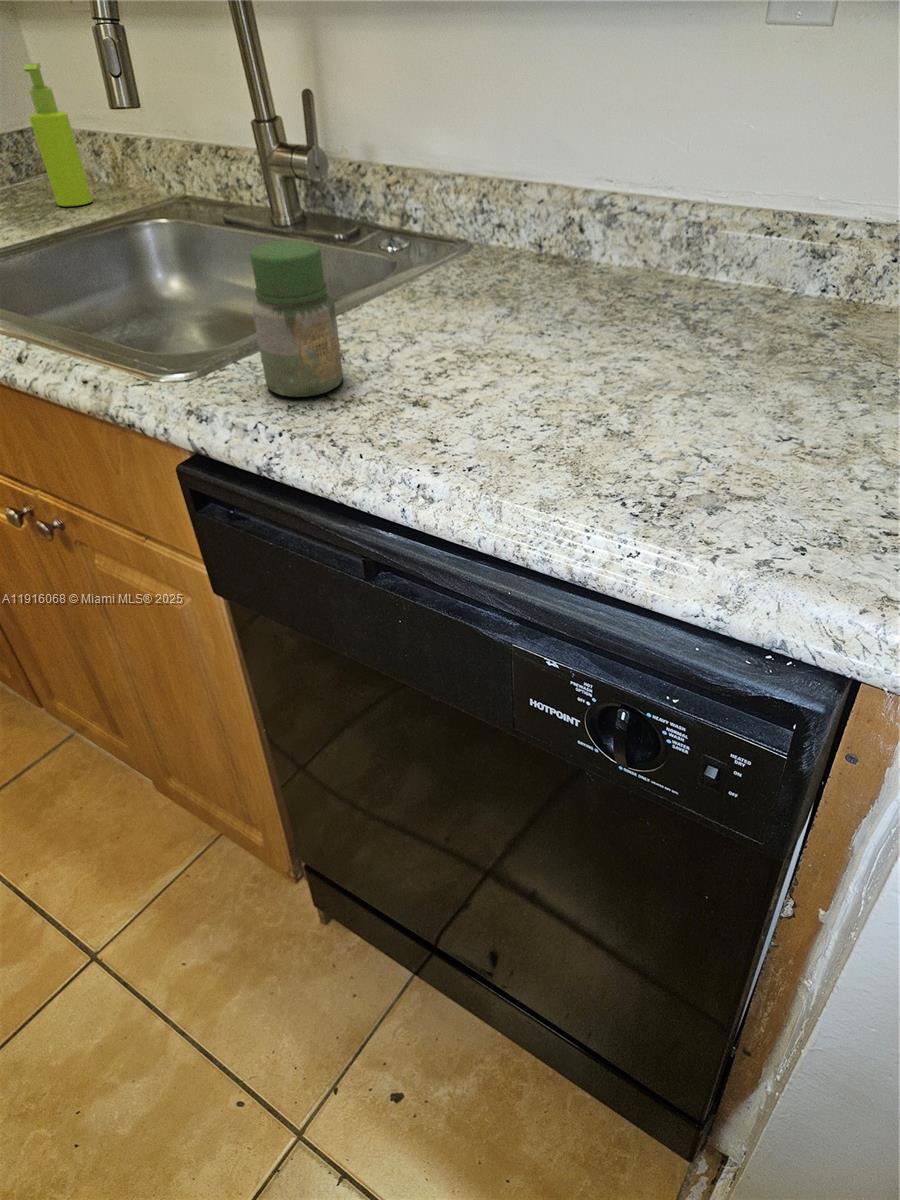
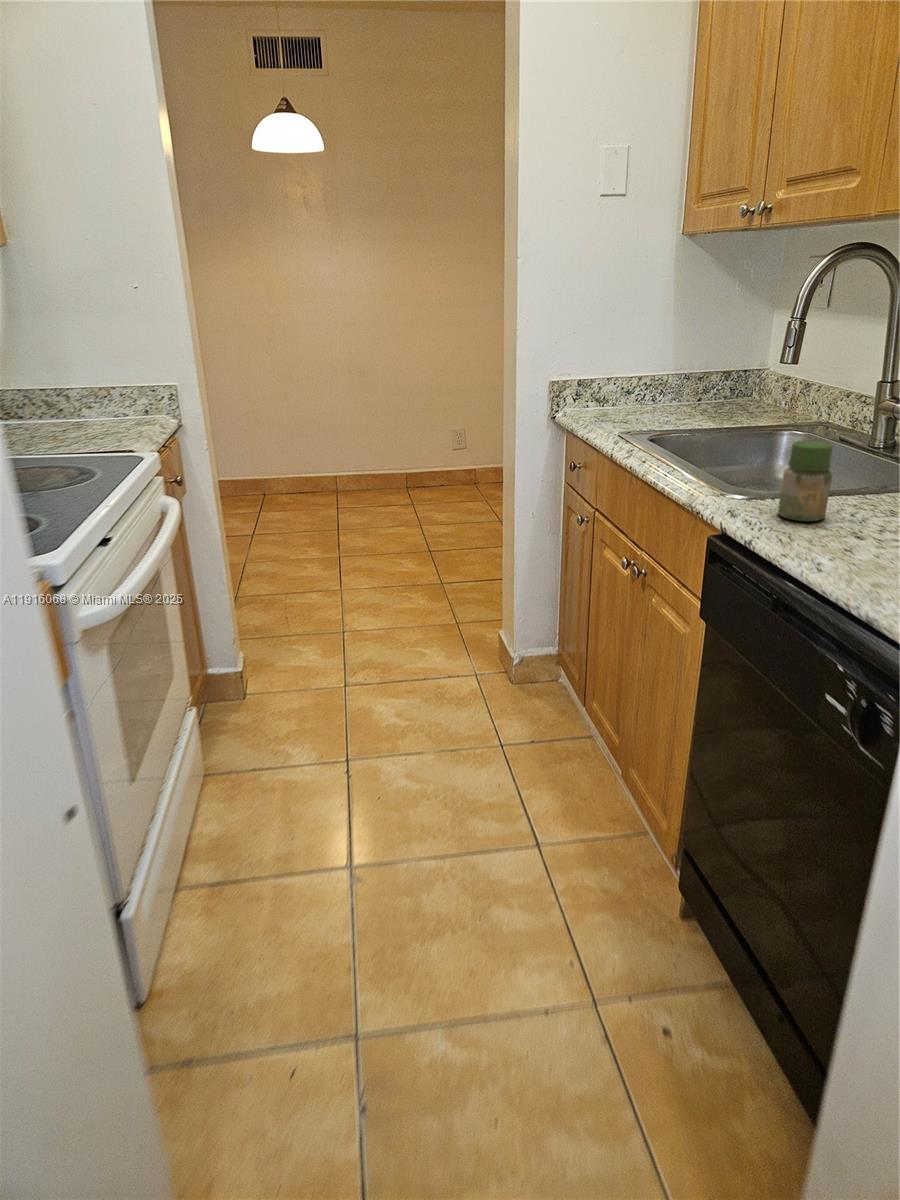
soap dispenser: present [24,63,92,206] -> none [744,337,774,416]

